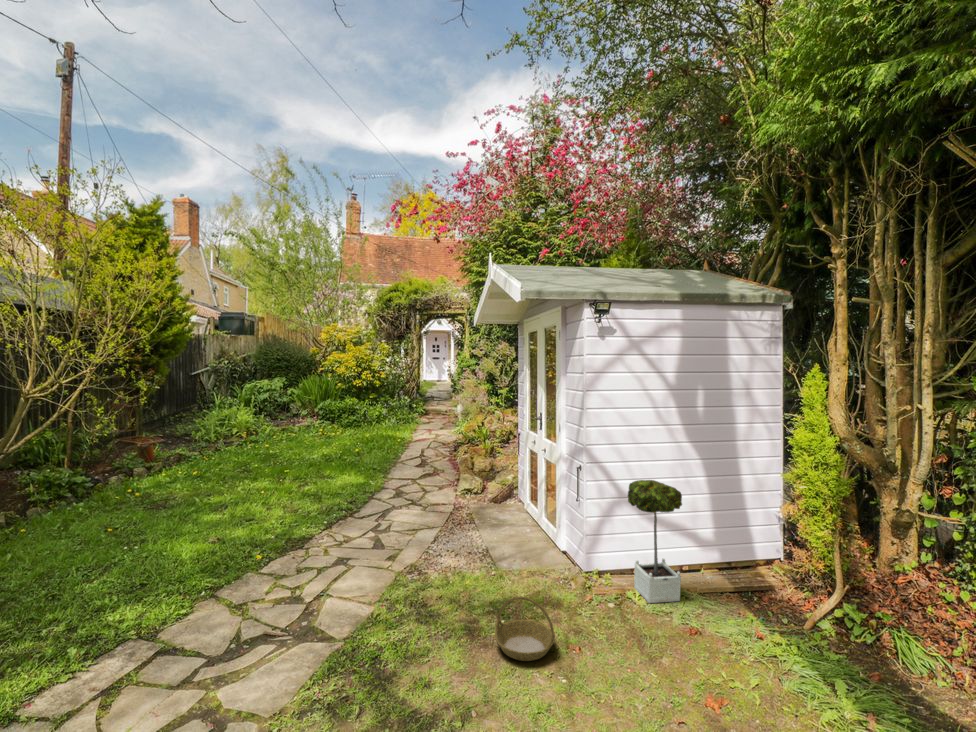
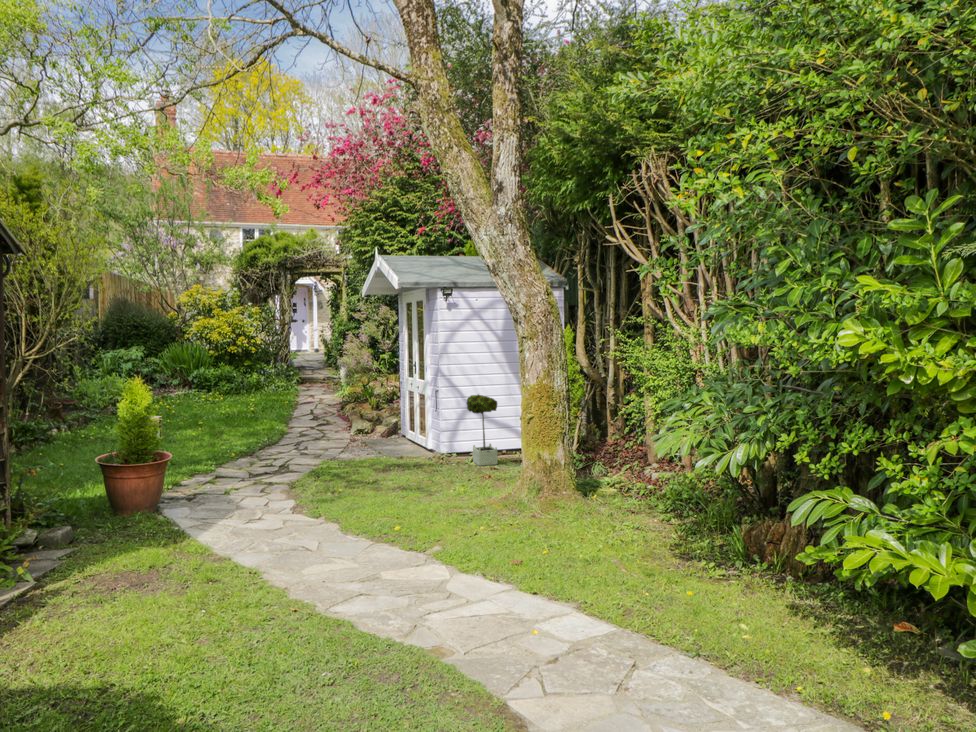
basket: present [495,597,555,661] -> none [390,453,422,483]

